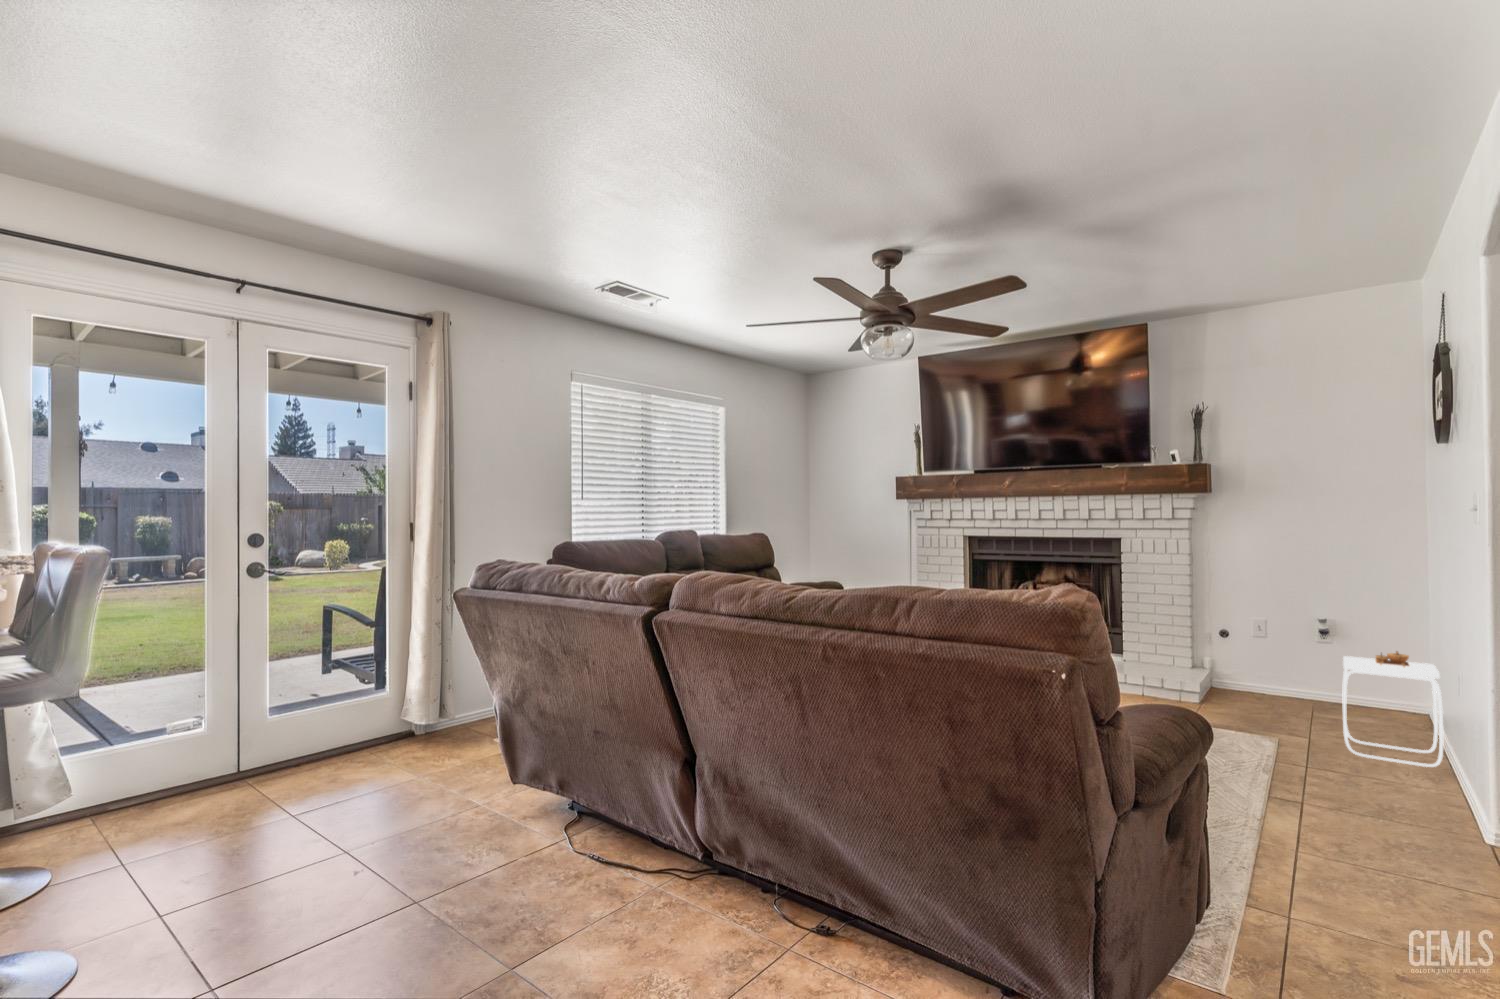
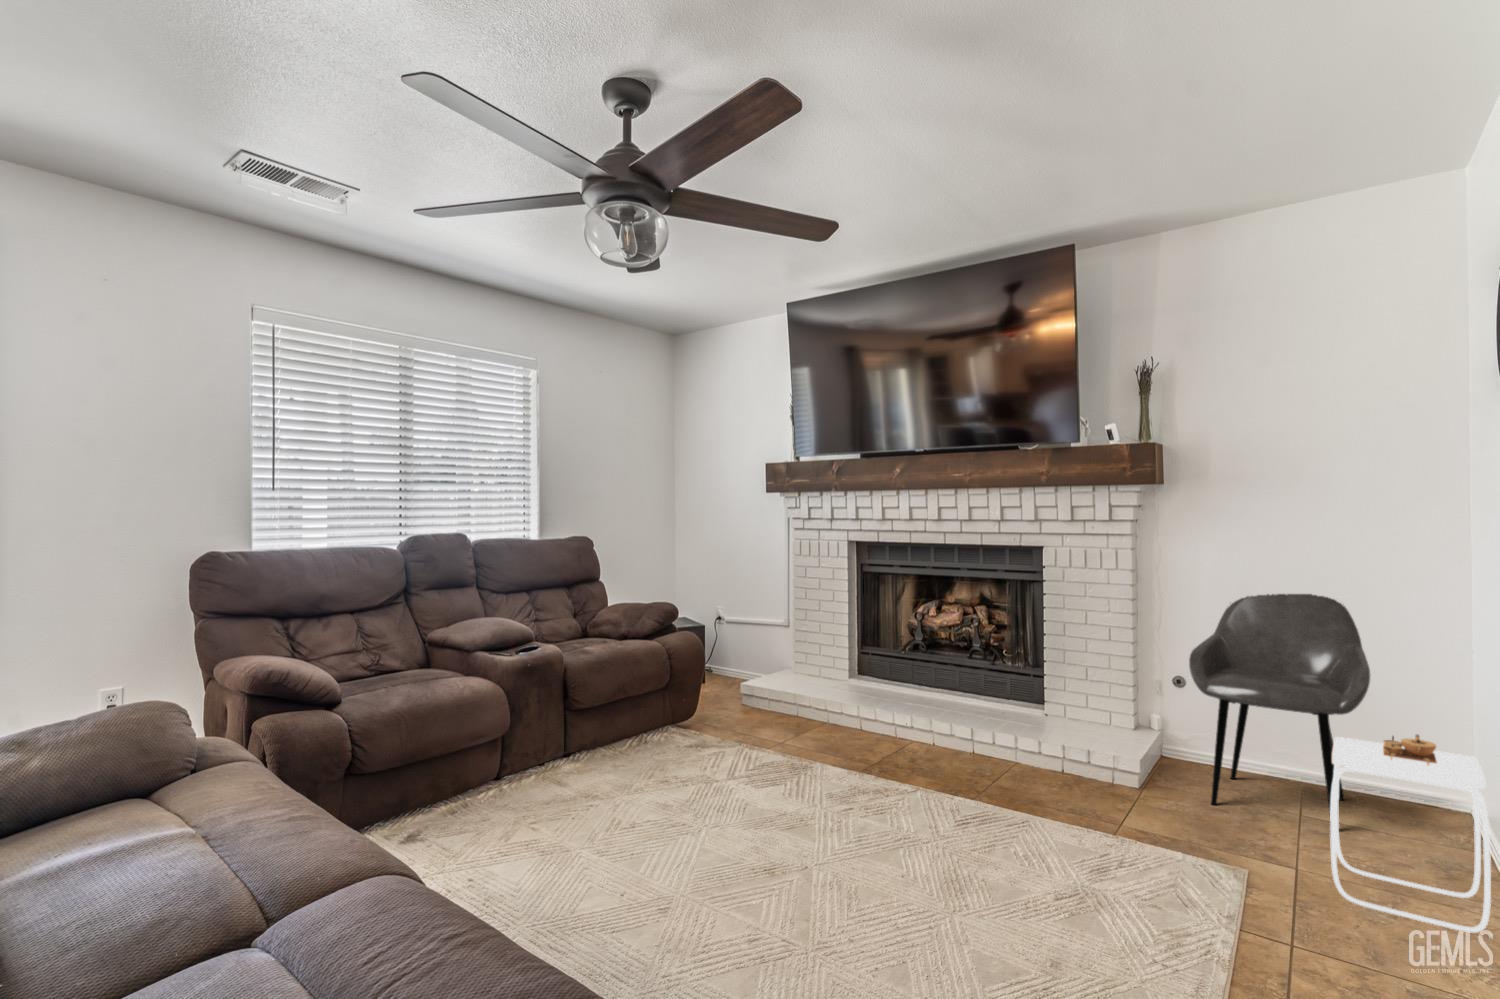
armchair: none [1237,564,1363,725] -> present [1189,594,1370,813]

